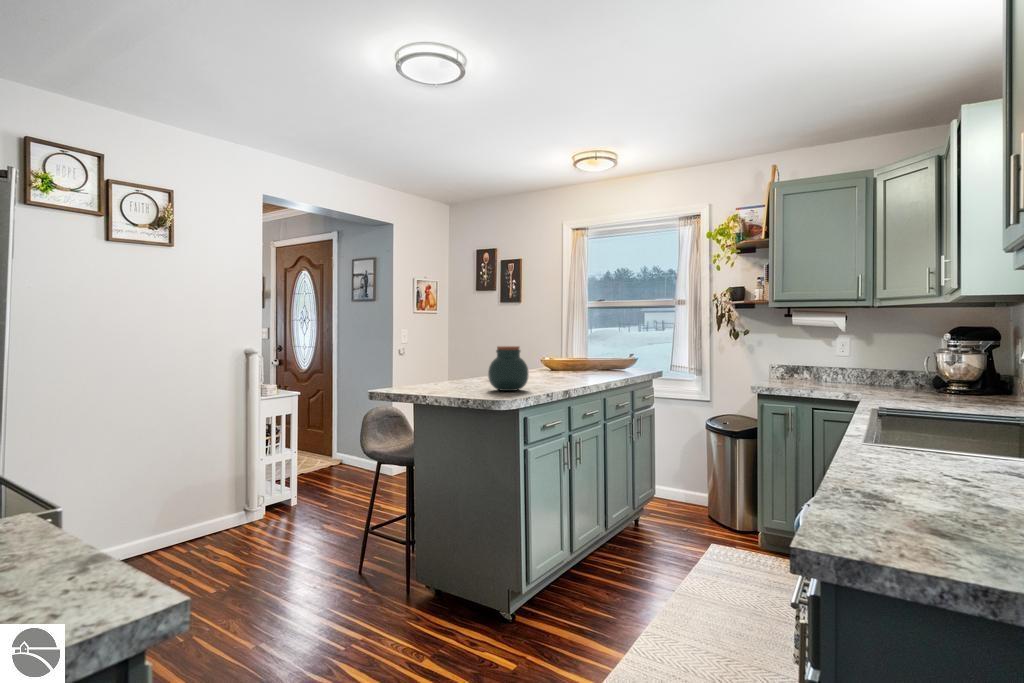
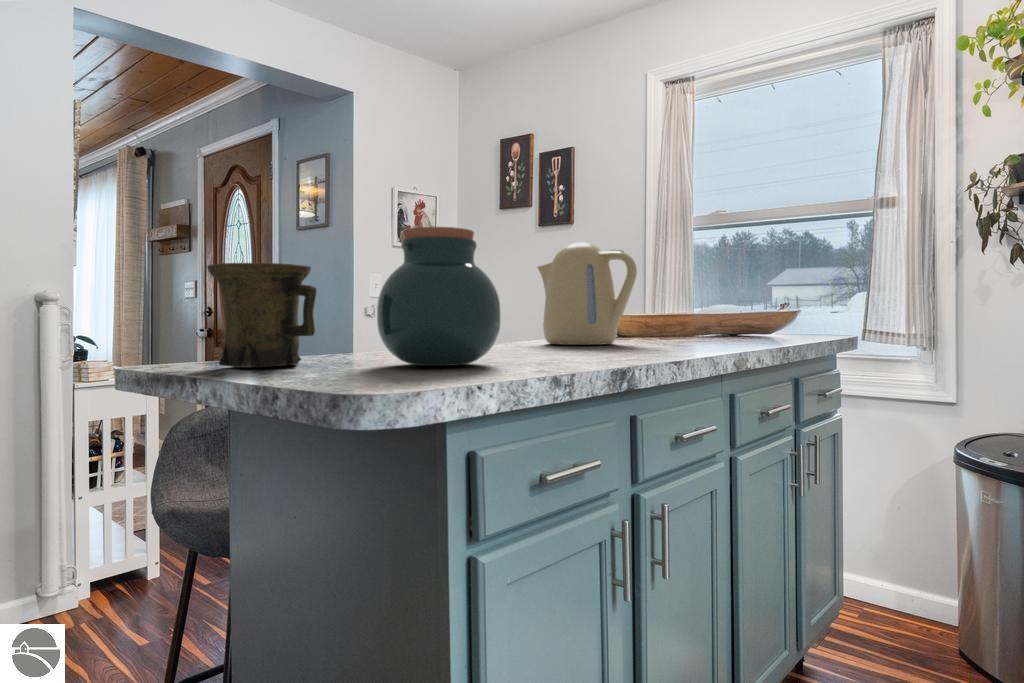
kettle: none [524,336,567,379] -> present [537,242,637,345]
mug: none [433,357,470,392] -> present [207,263,316,367]

